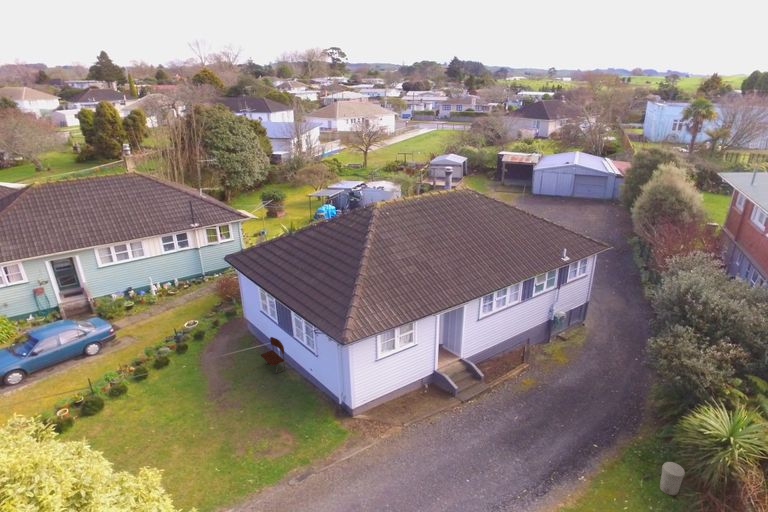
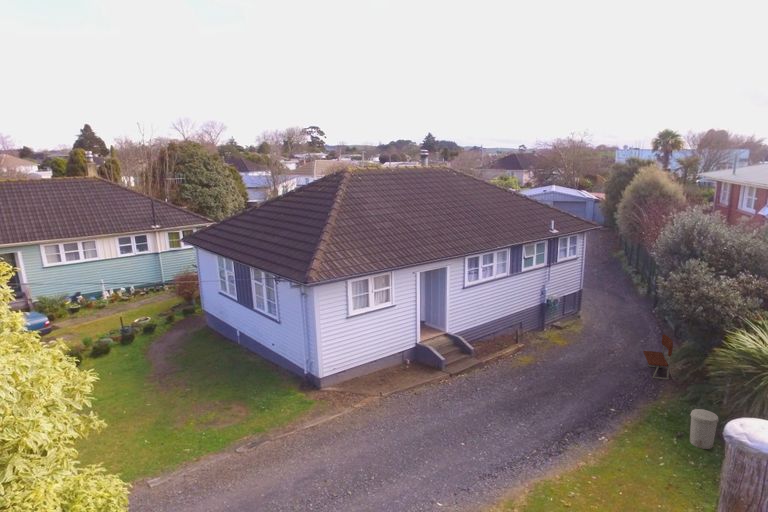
bench: present [261,337,286,373] -> present [643,334,673,380]

